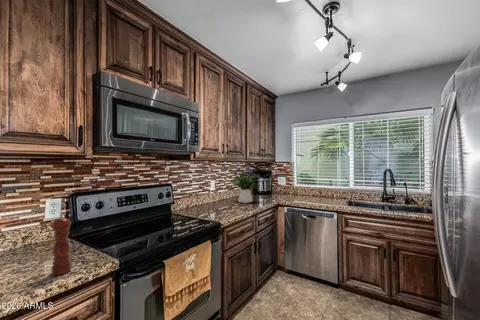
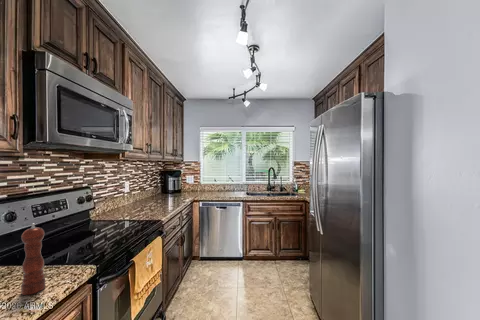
flower arrangement: present [234,168,260,203] -> none [142,166,178,201]

